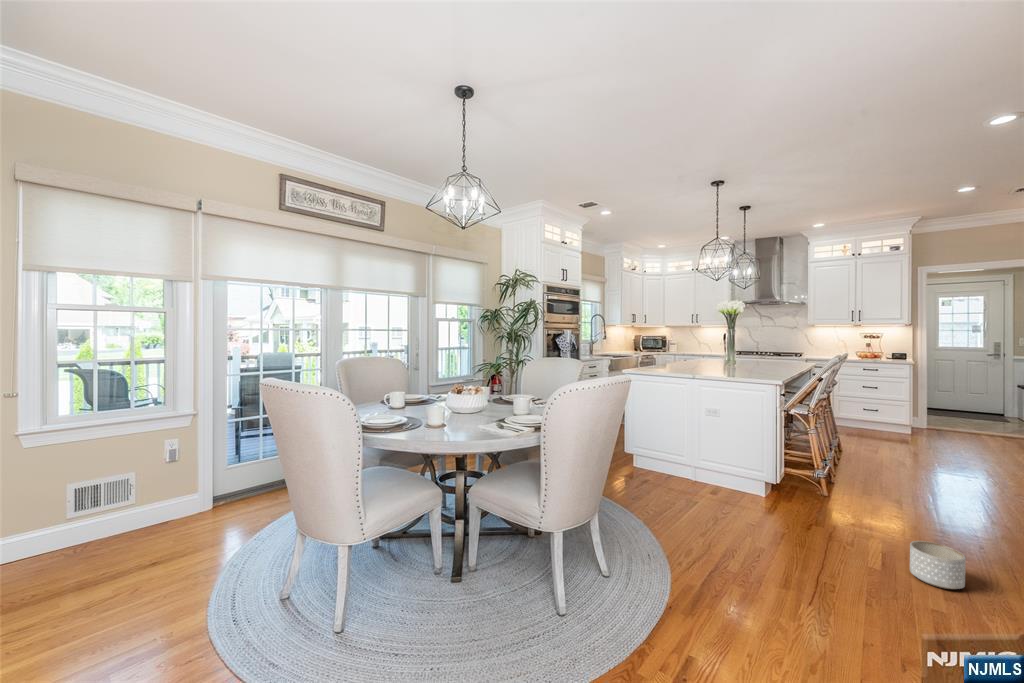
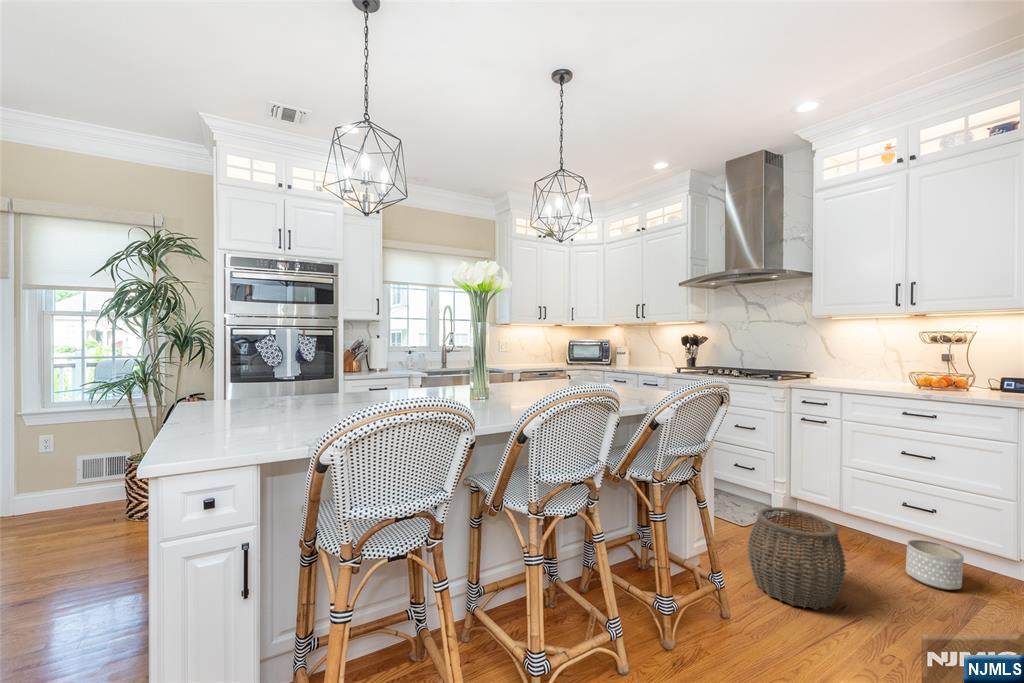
woven basket: none [754,514,848,610] -> present [747,507,846,609]

